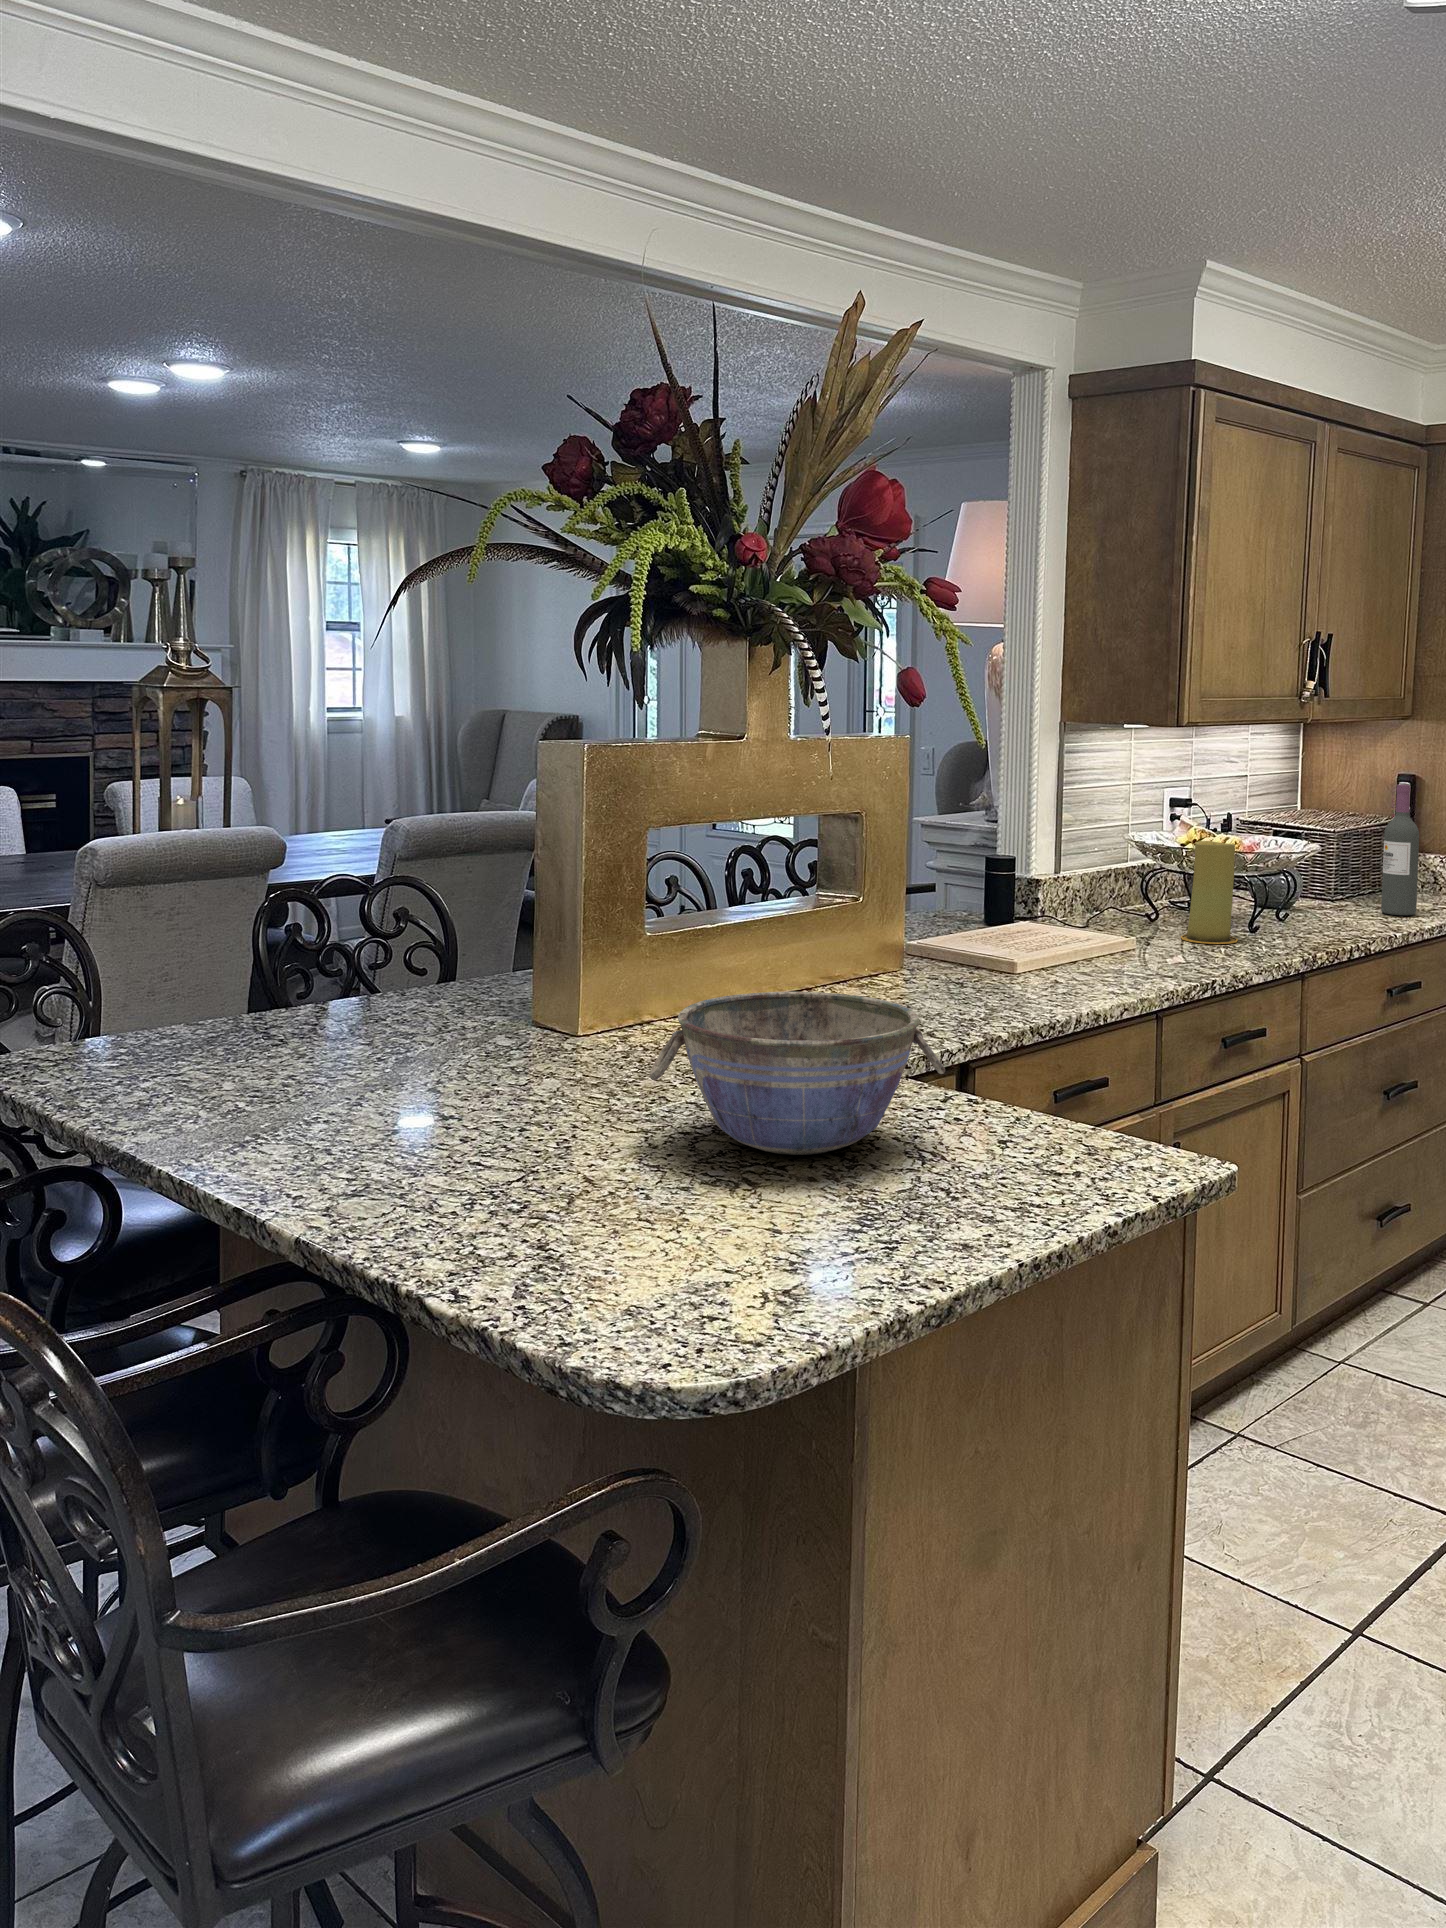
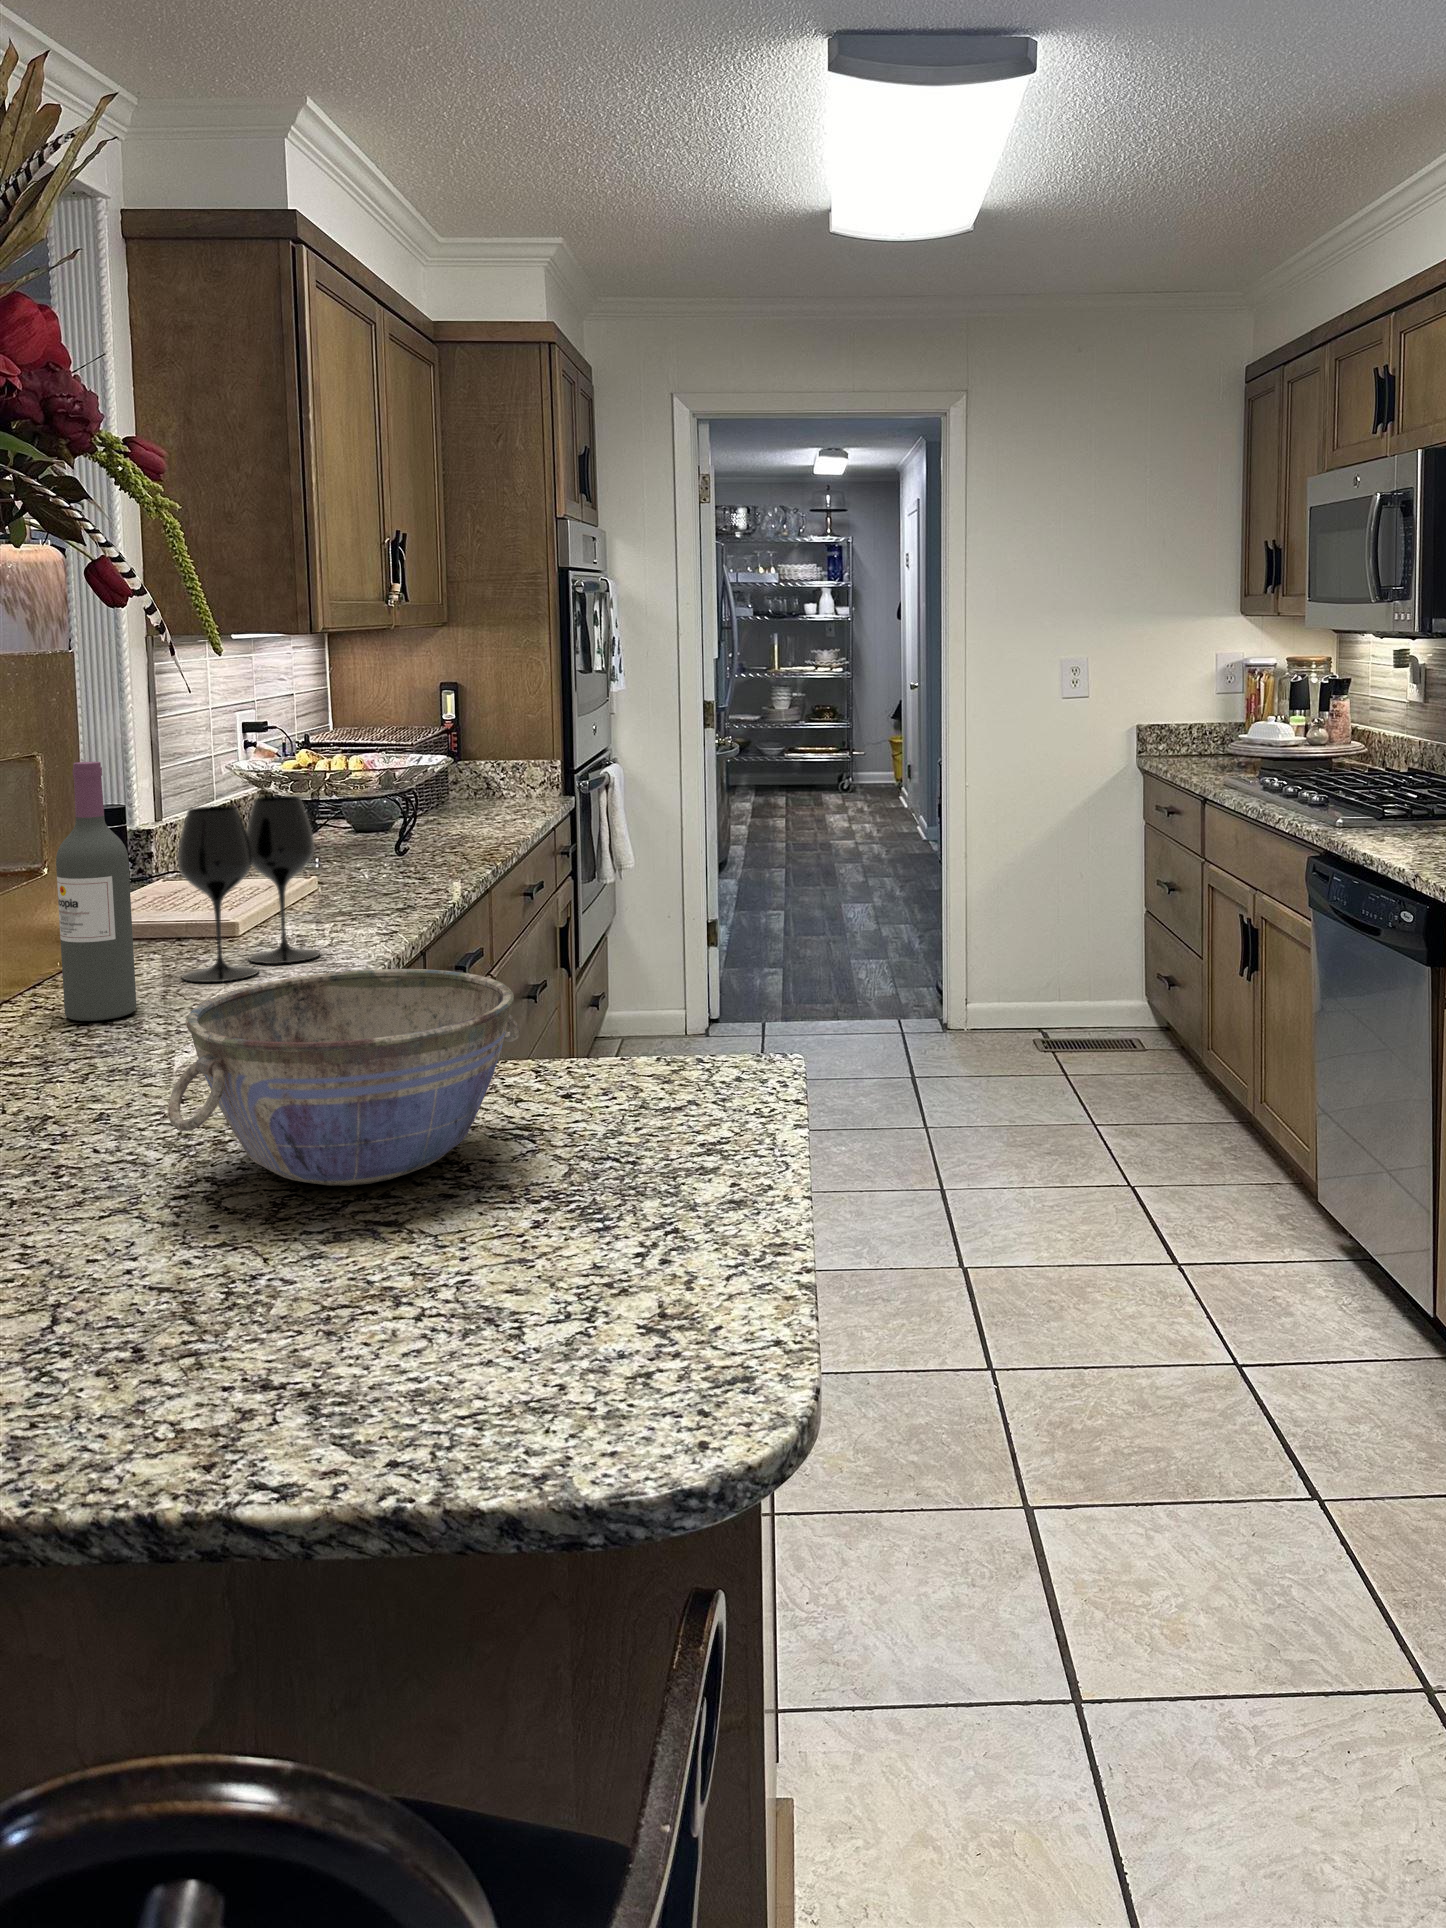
wine bottle: present [1381,785,1419,915] -> present [56,762,136,1021]
candle: present [1181,841,1238,944] -> none [344,761,409,874]
wine glass: none [921,860,1043,1004] -> present [178,796,320,982]

